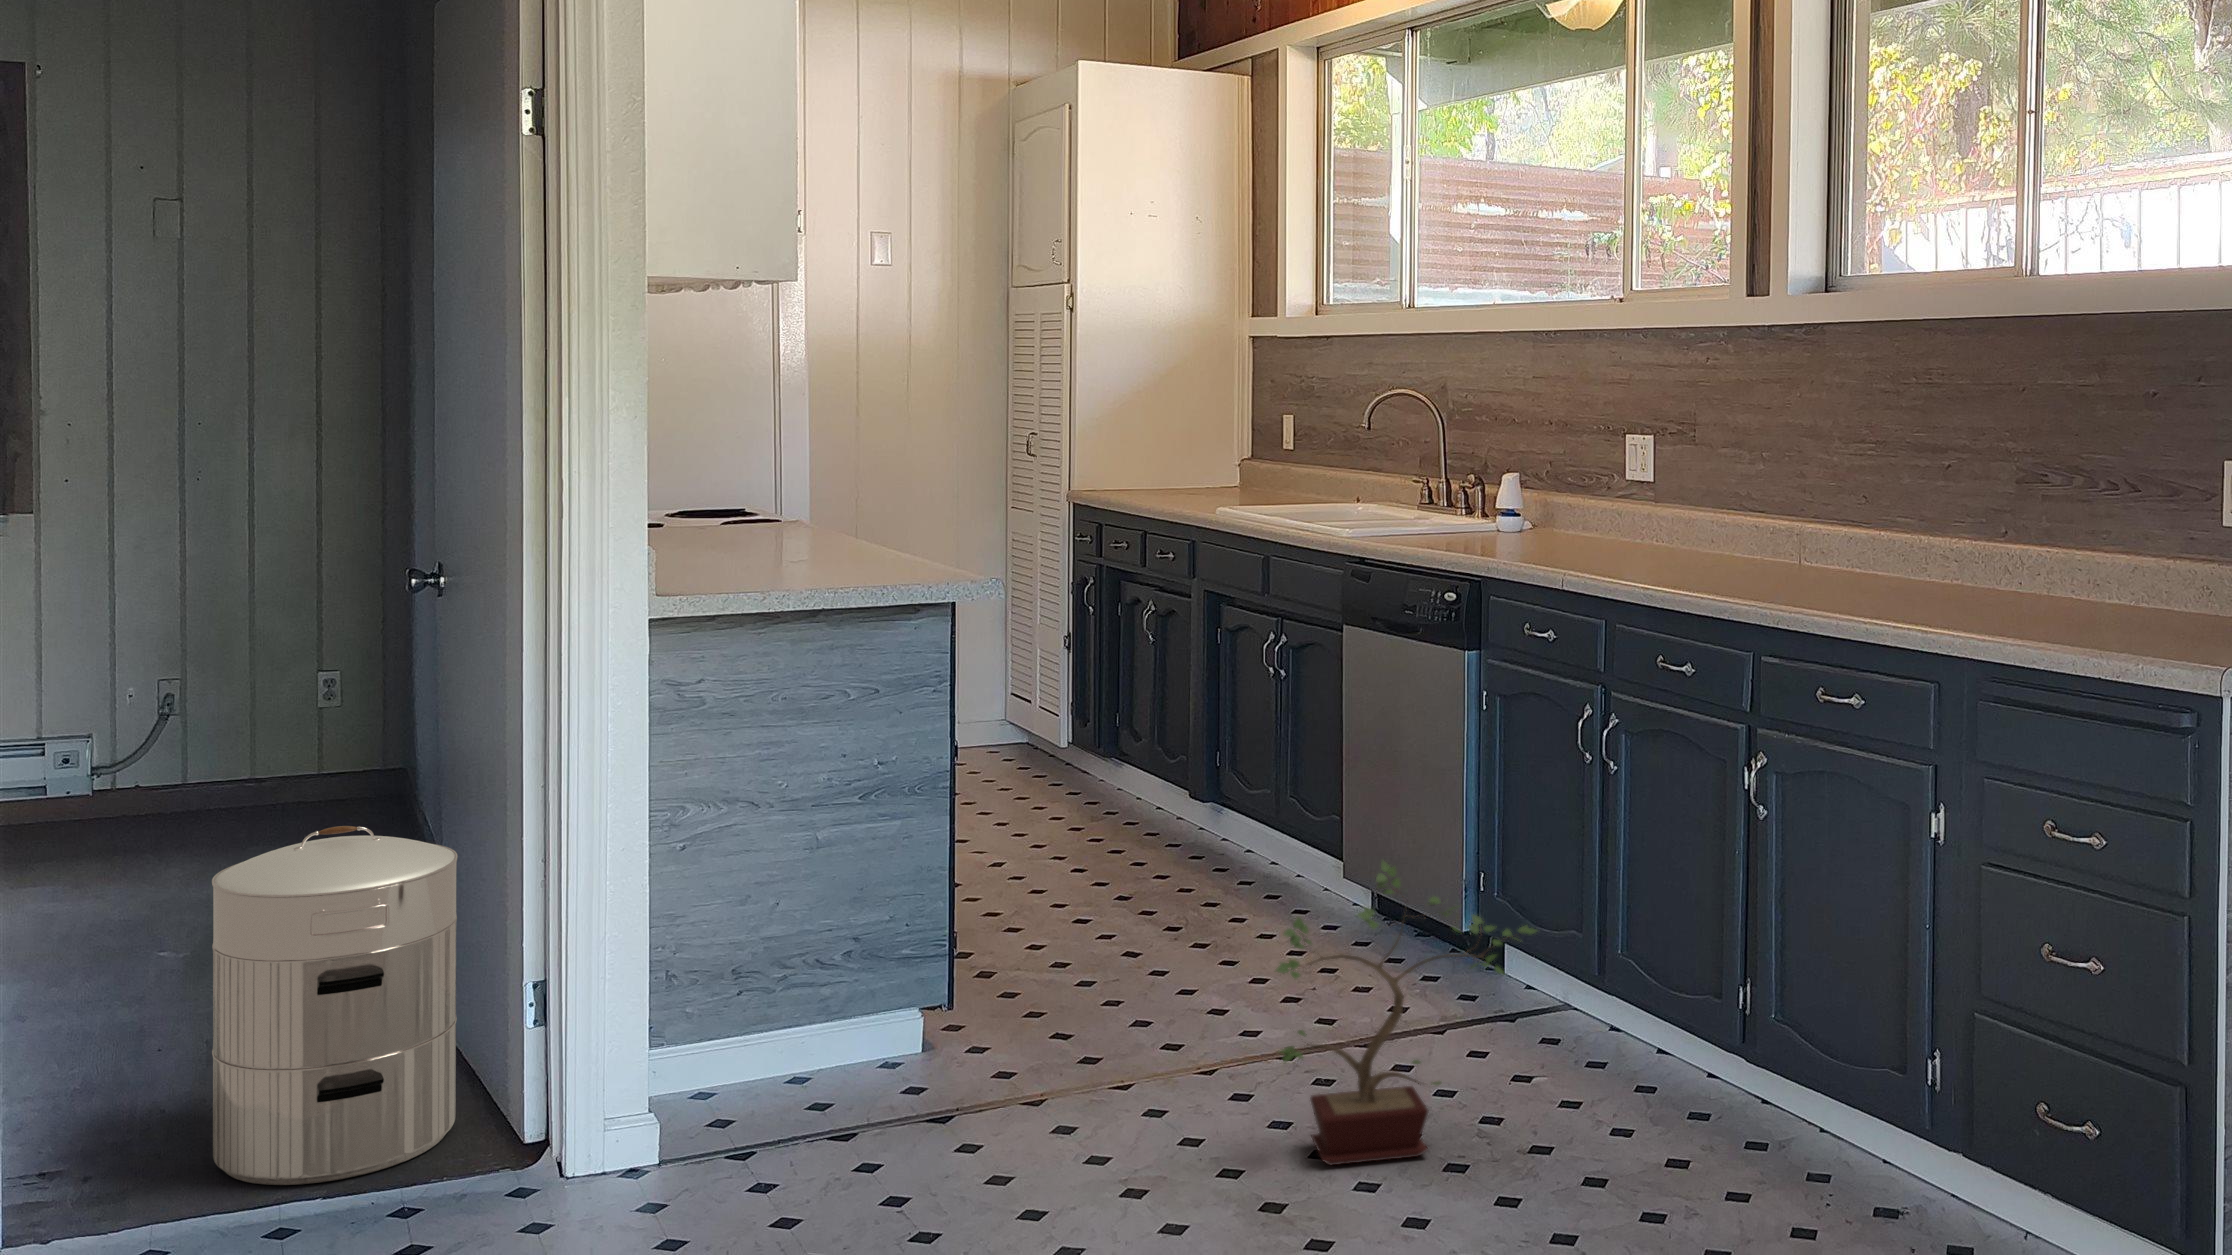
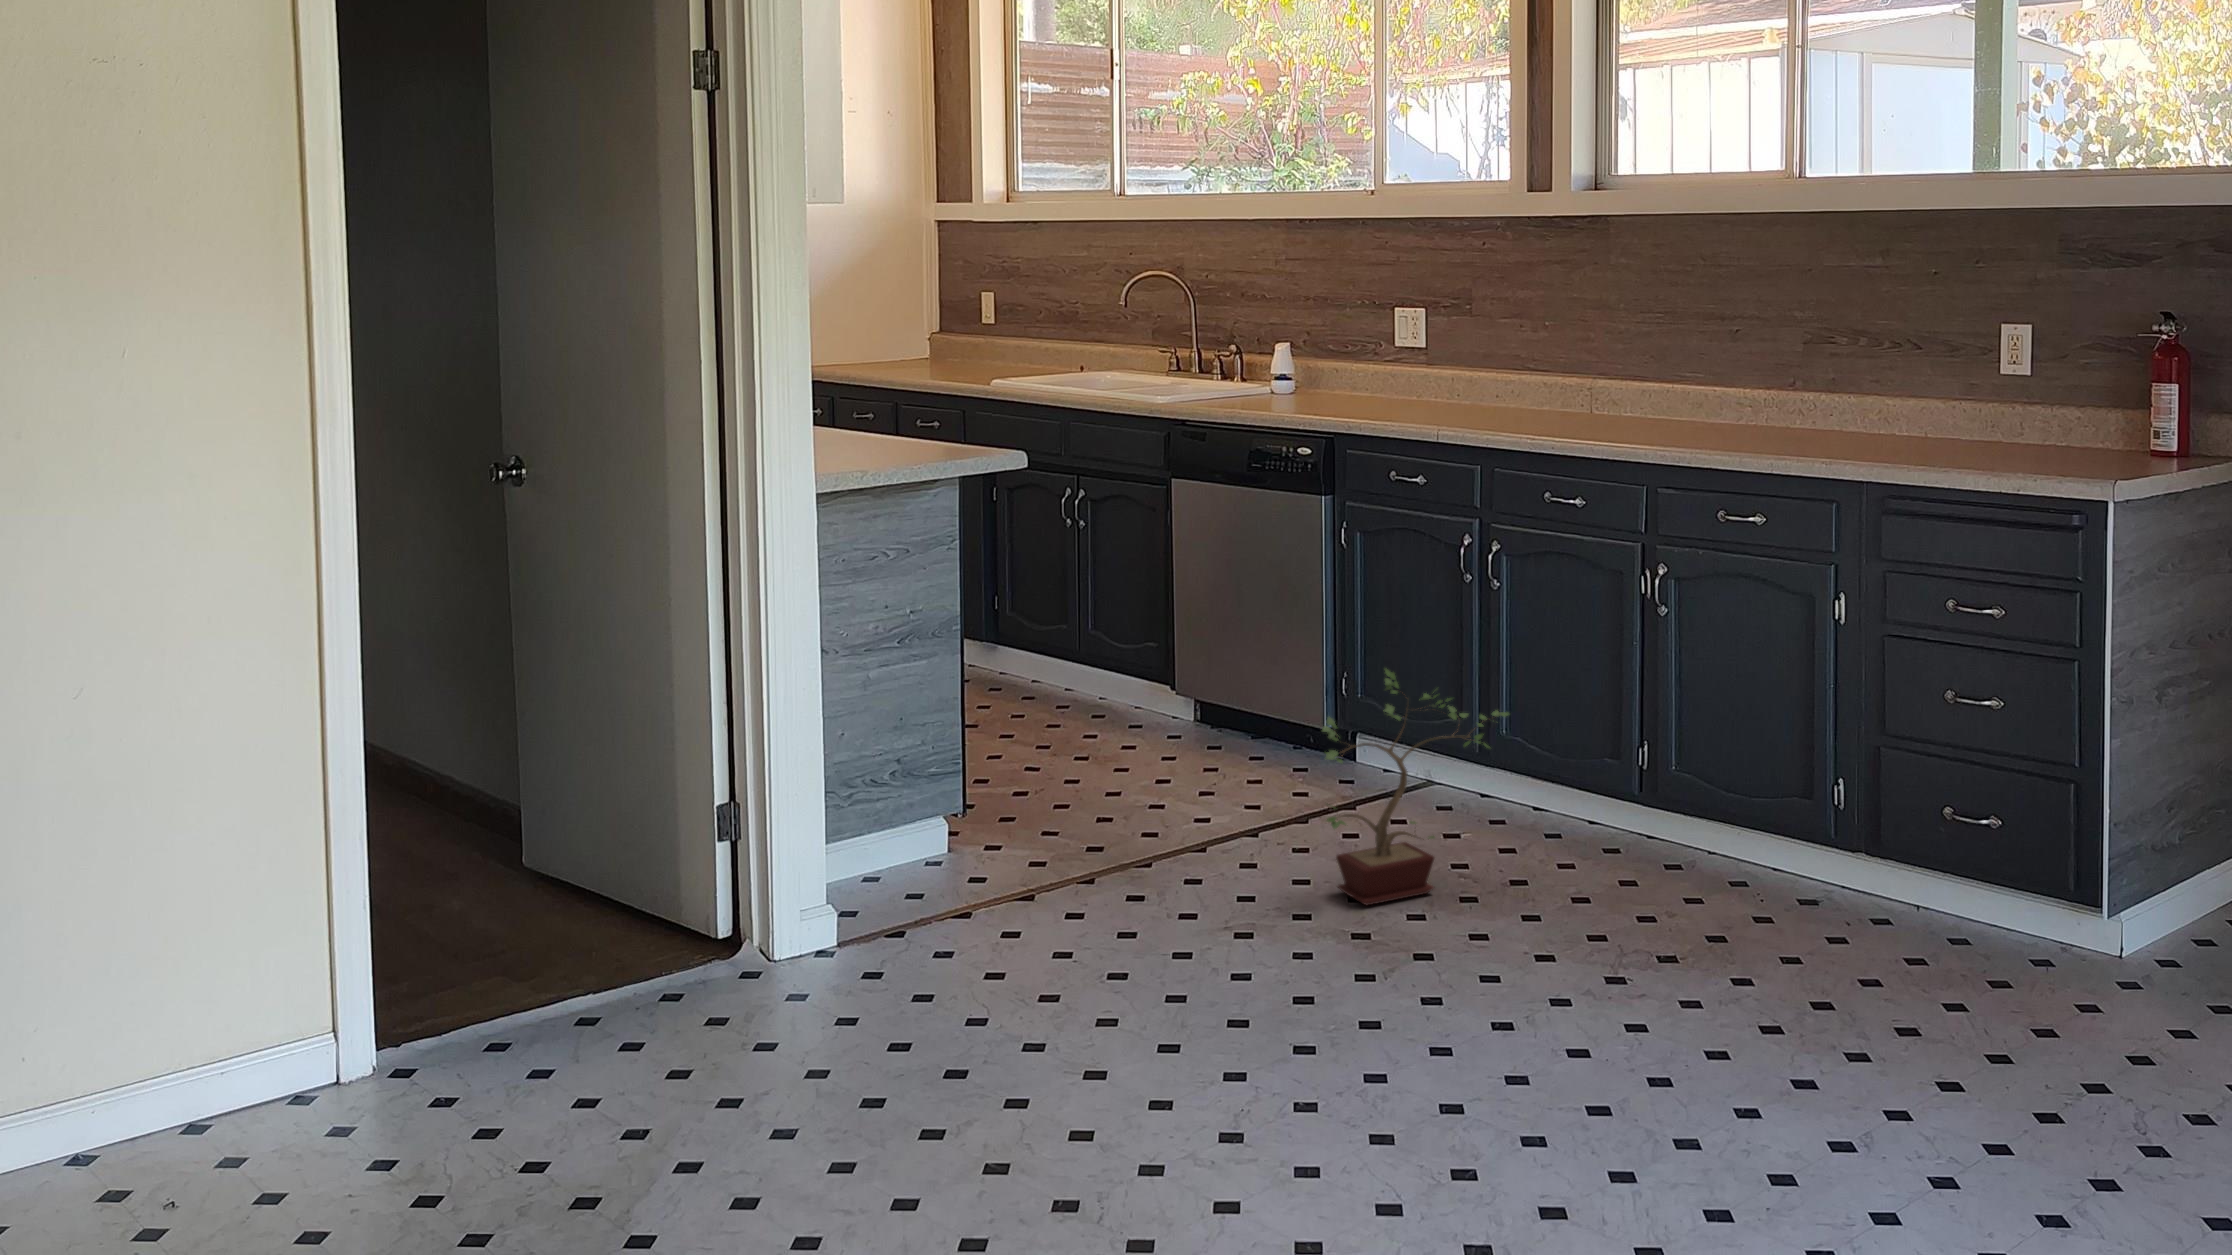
waste bin: present [212,826,458,1185] -> none [439,699,637,999]

